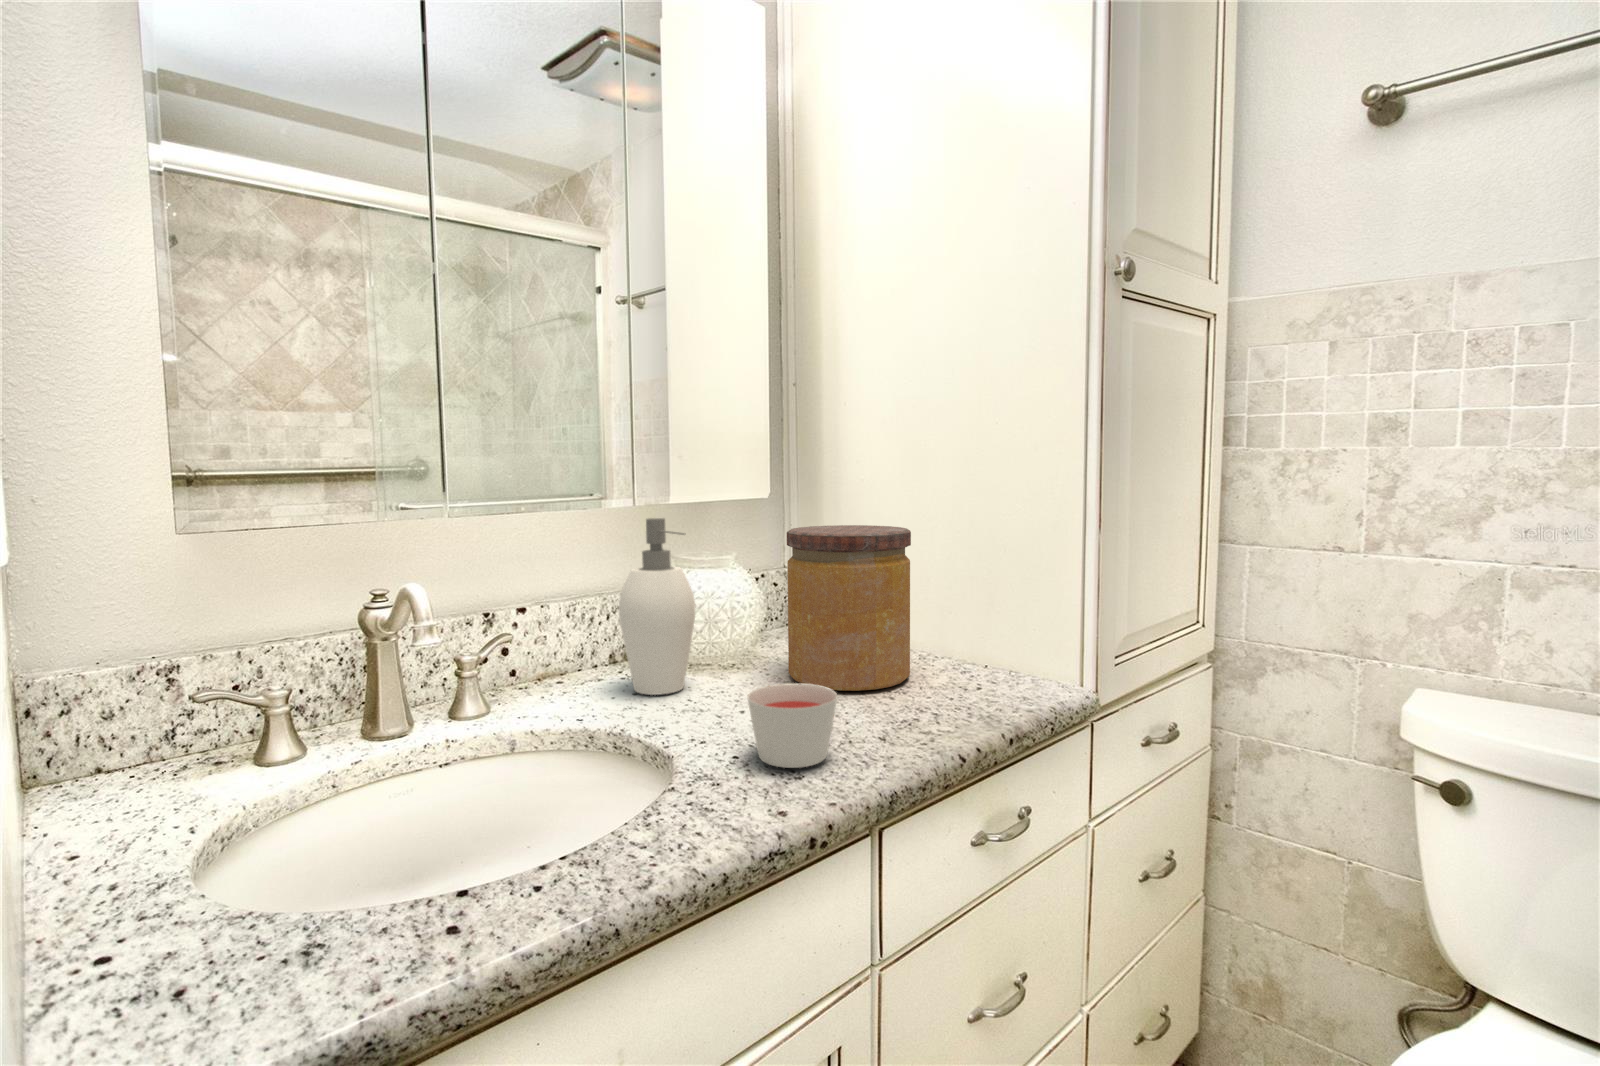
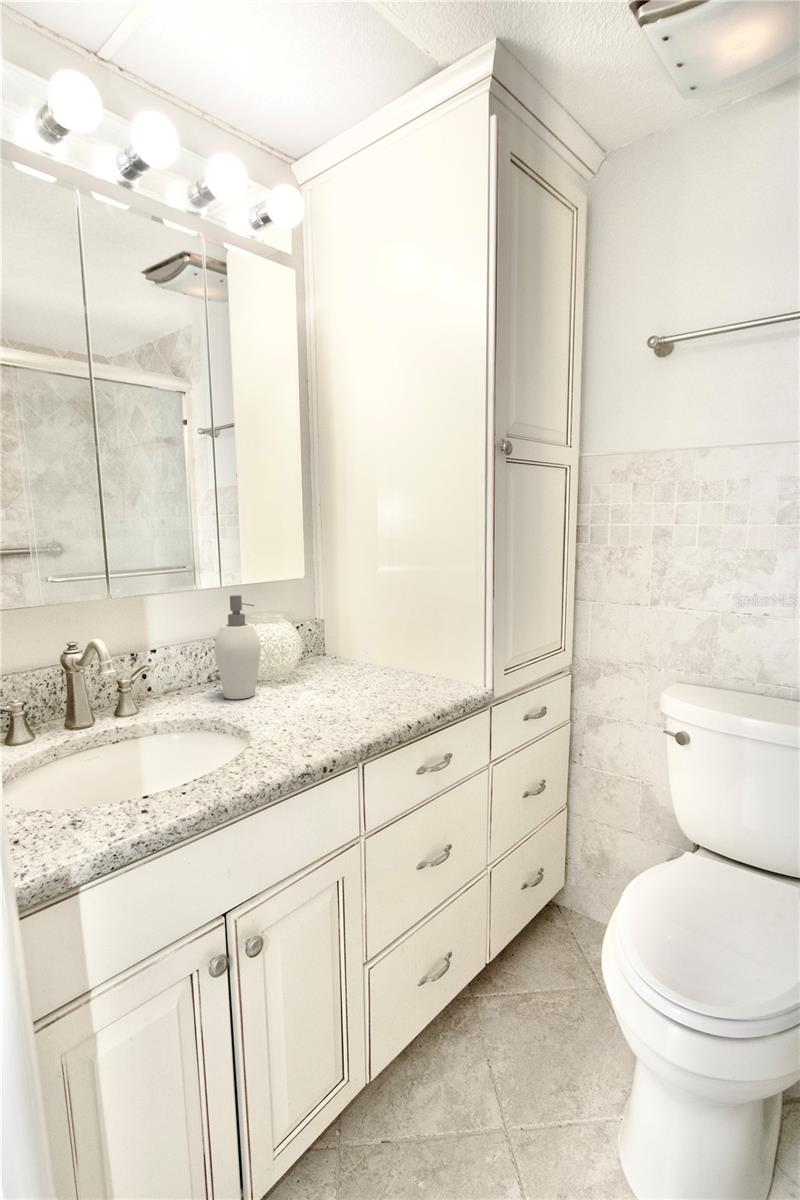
jar: present [787,525,911,691] -> none [314,596,388,693]
candle: present [747,683,837,768] -> none [291,689,341,734]

